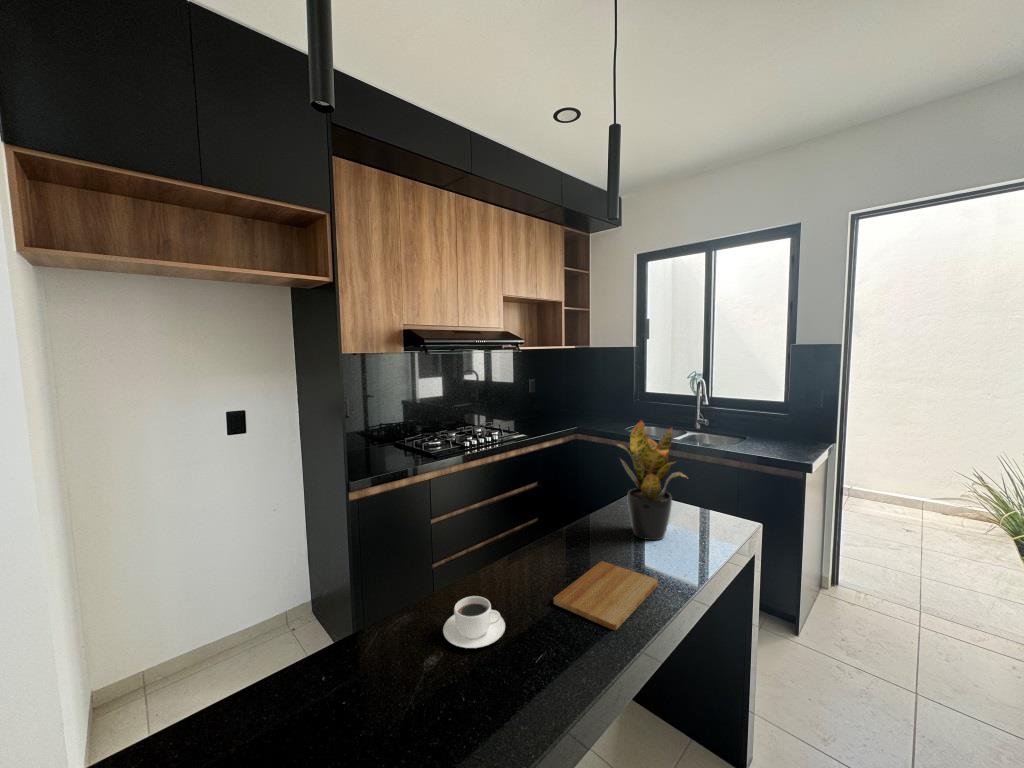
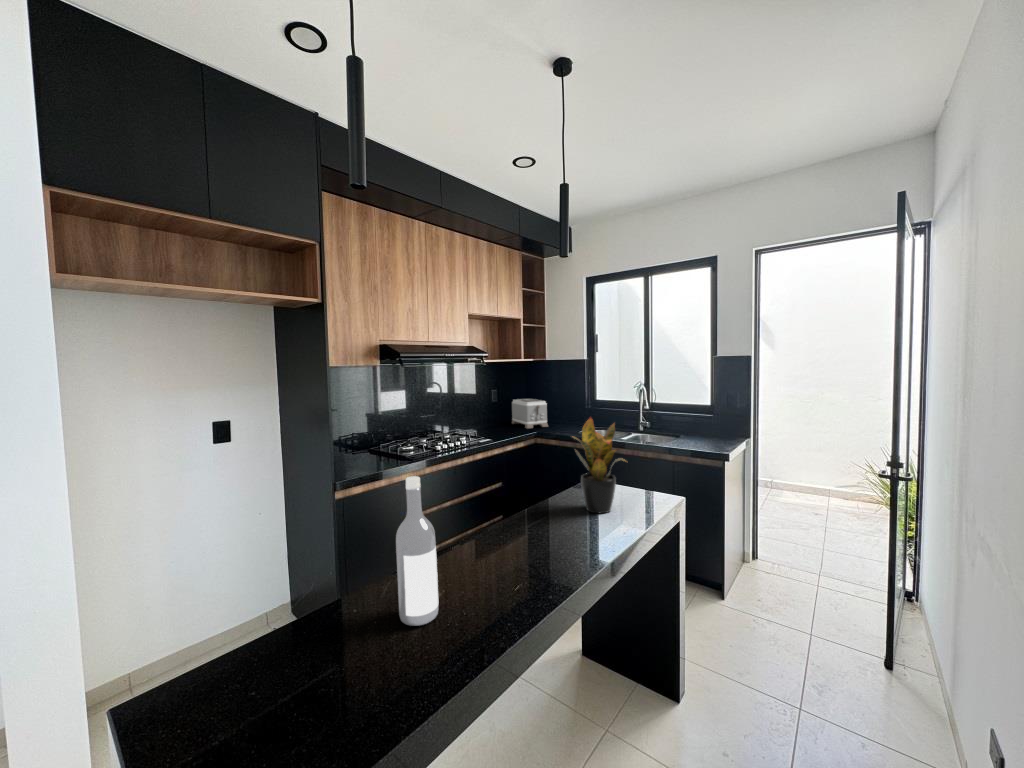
toaster: none [551,390,592,423] -> present [512,399,548,428]
wine bottle: none [368,508,426,714] -> present [396,476,438,626]
cutting board: present [553,561,658,631] -> none [526,528,605,570]
coffee cup: present [443,596,505,648] -> none [444,551,491,586]

